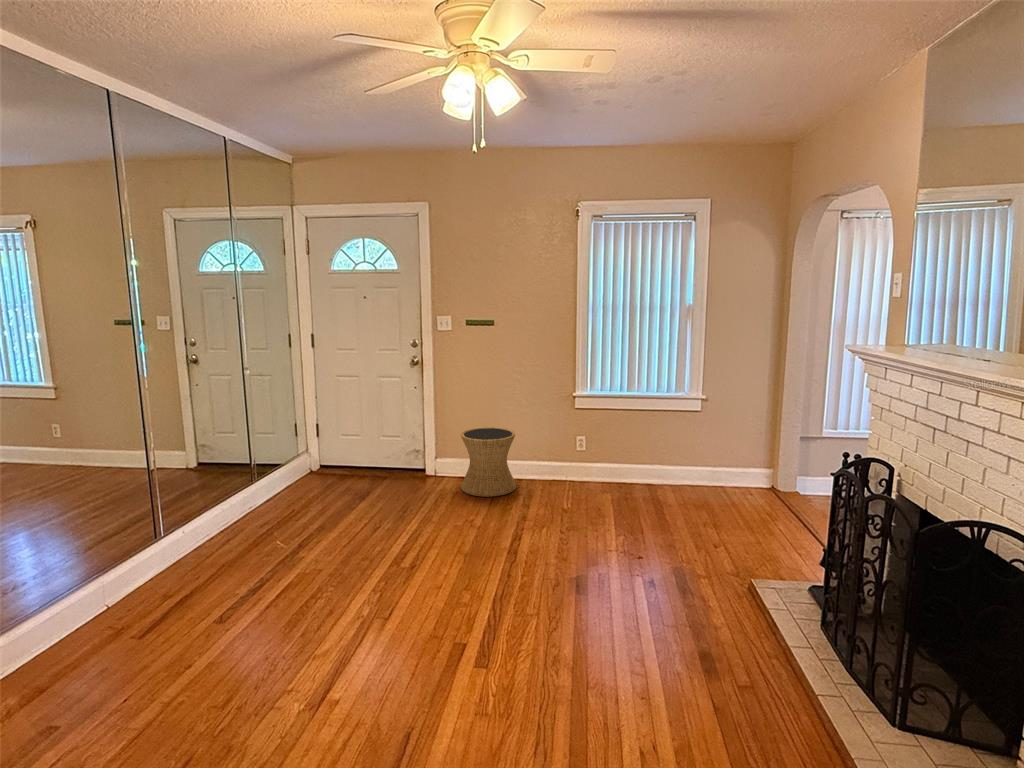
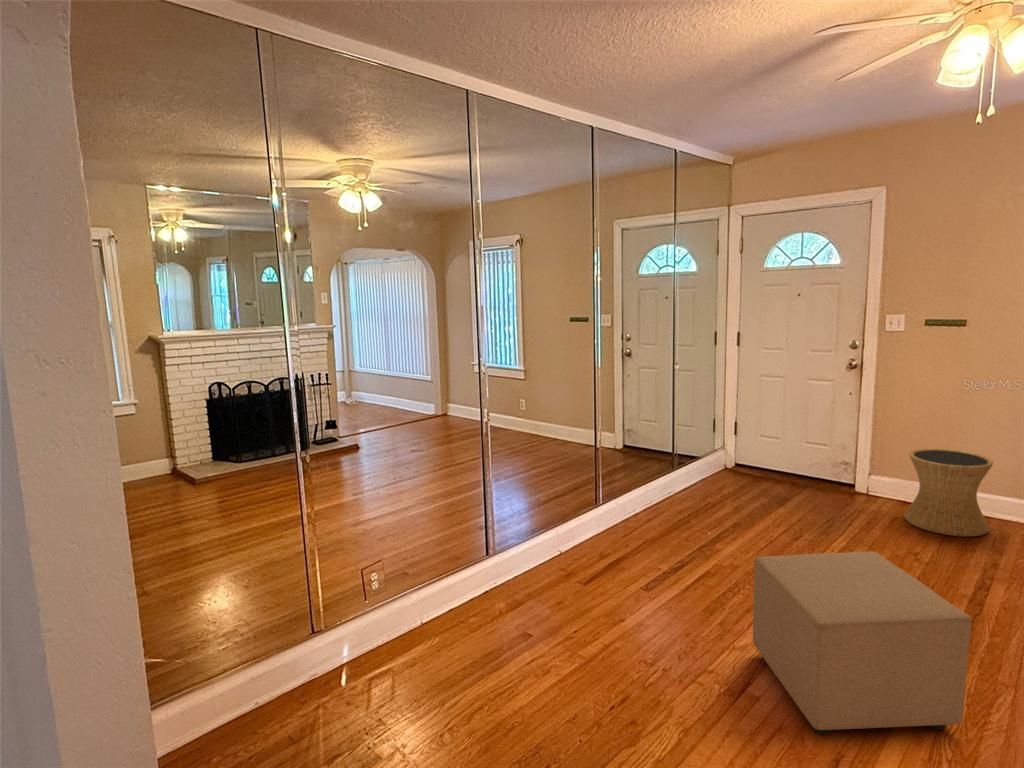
ottoman: none [327,528,502,720] -> present [753,551,972,735]

